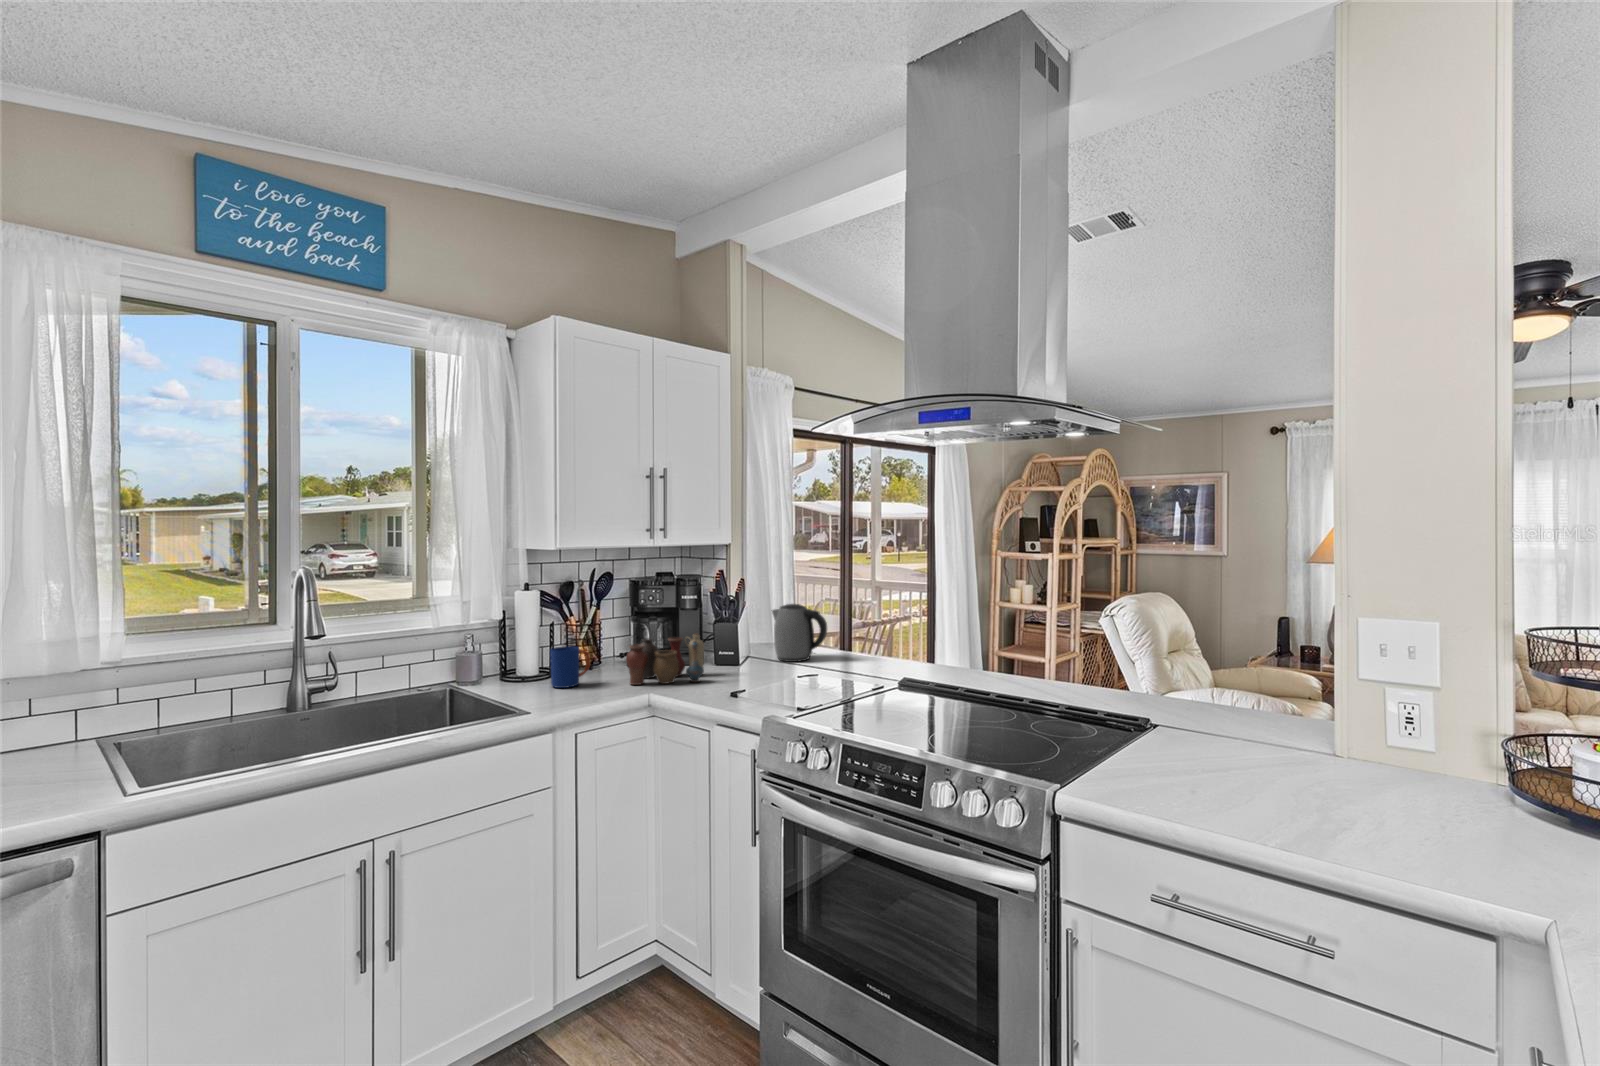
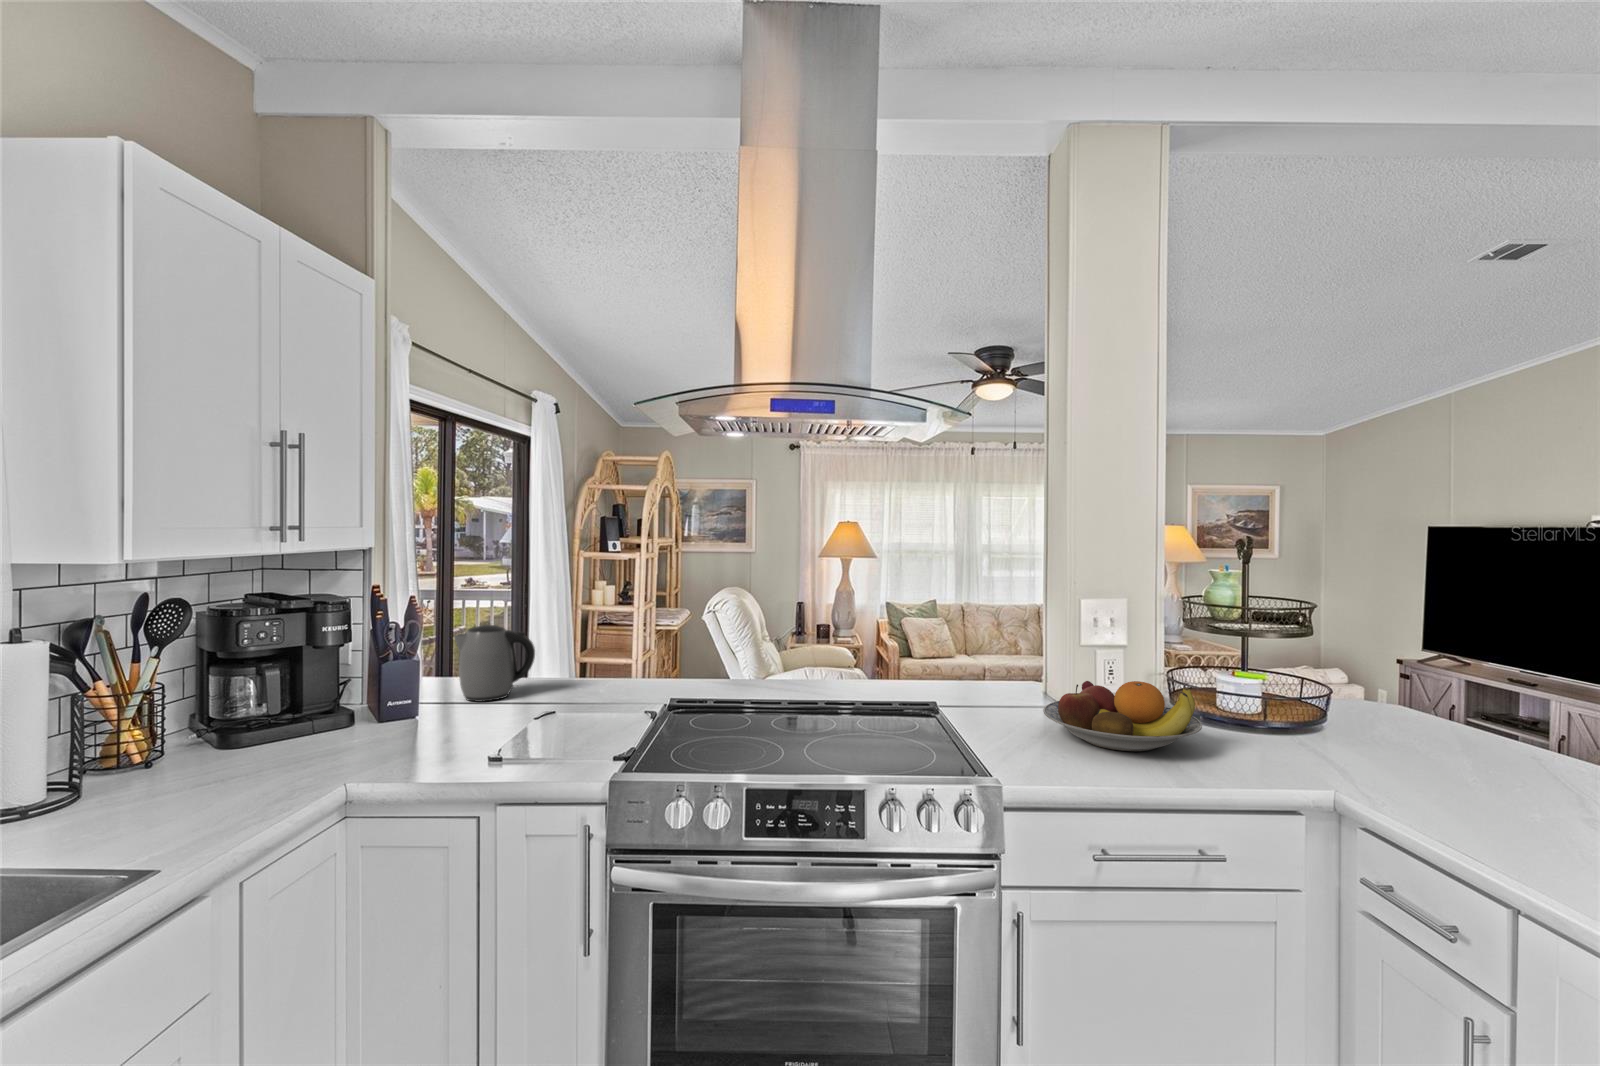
vase: present [626,633,704,685] -> none [272,680,409,777]
mug: present [550,646,590,688] -> none [107,732,191,813]
fruit bowl: none [1215,713,1436,806] -> present [1043,681,1202,751]

